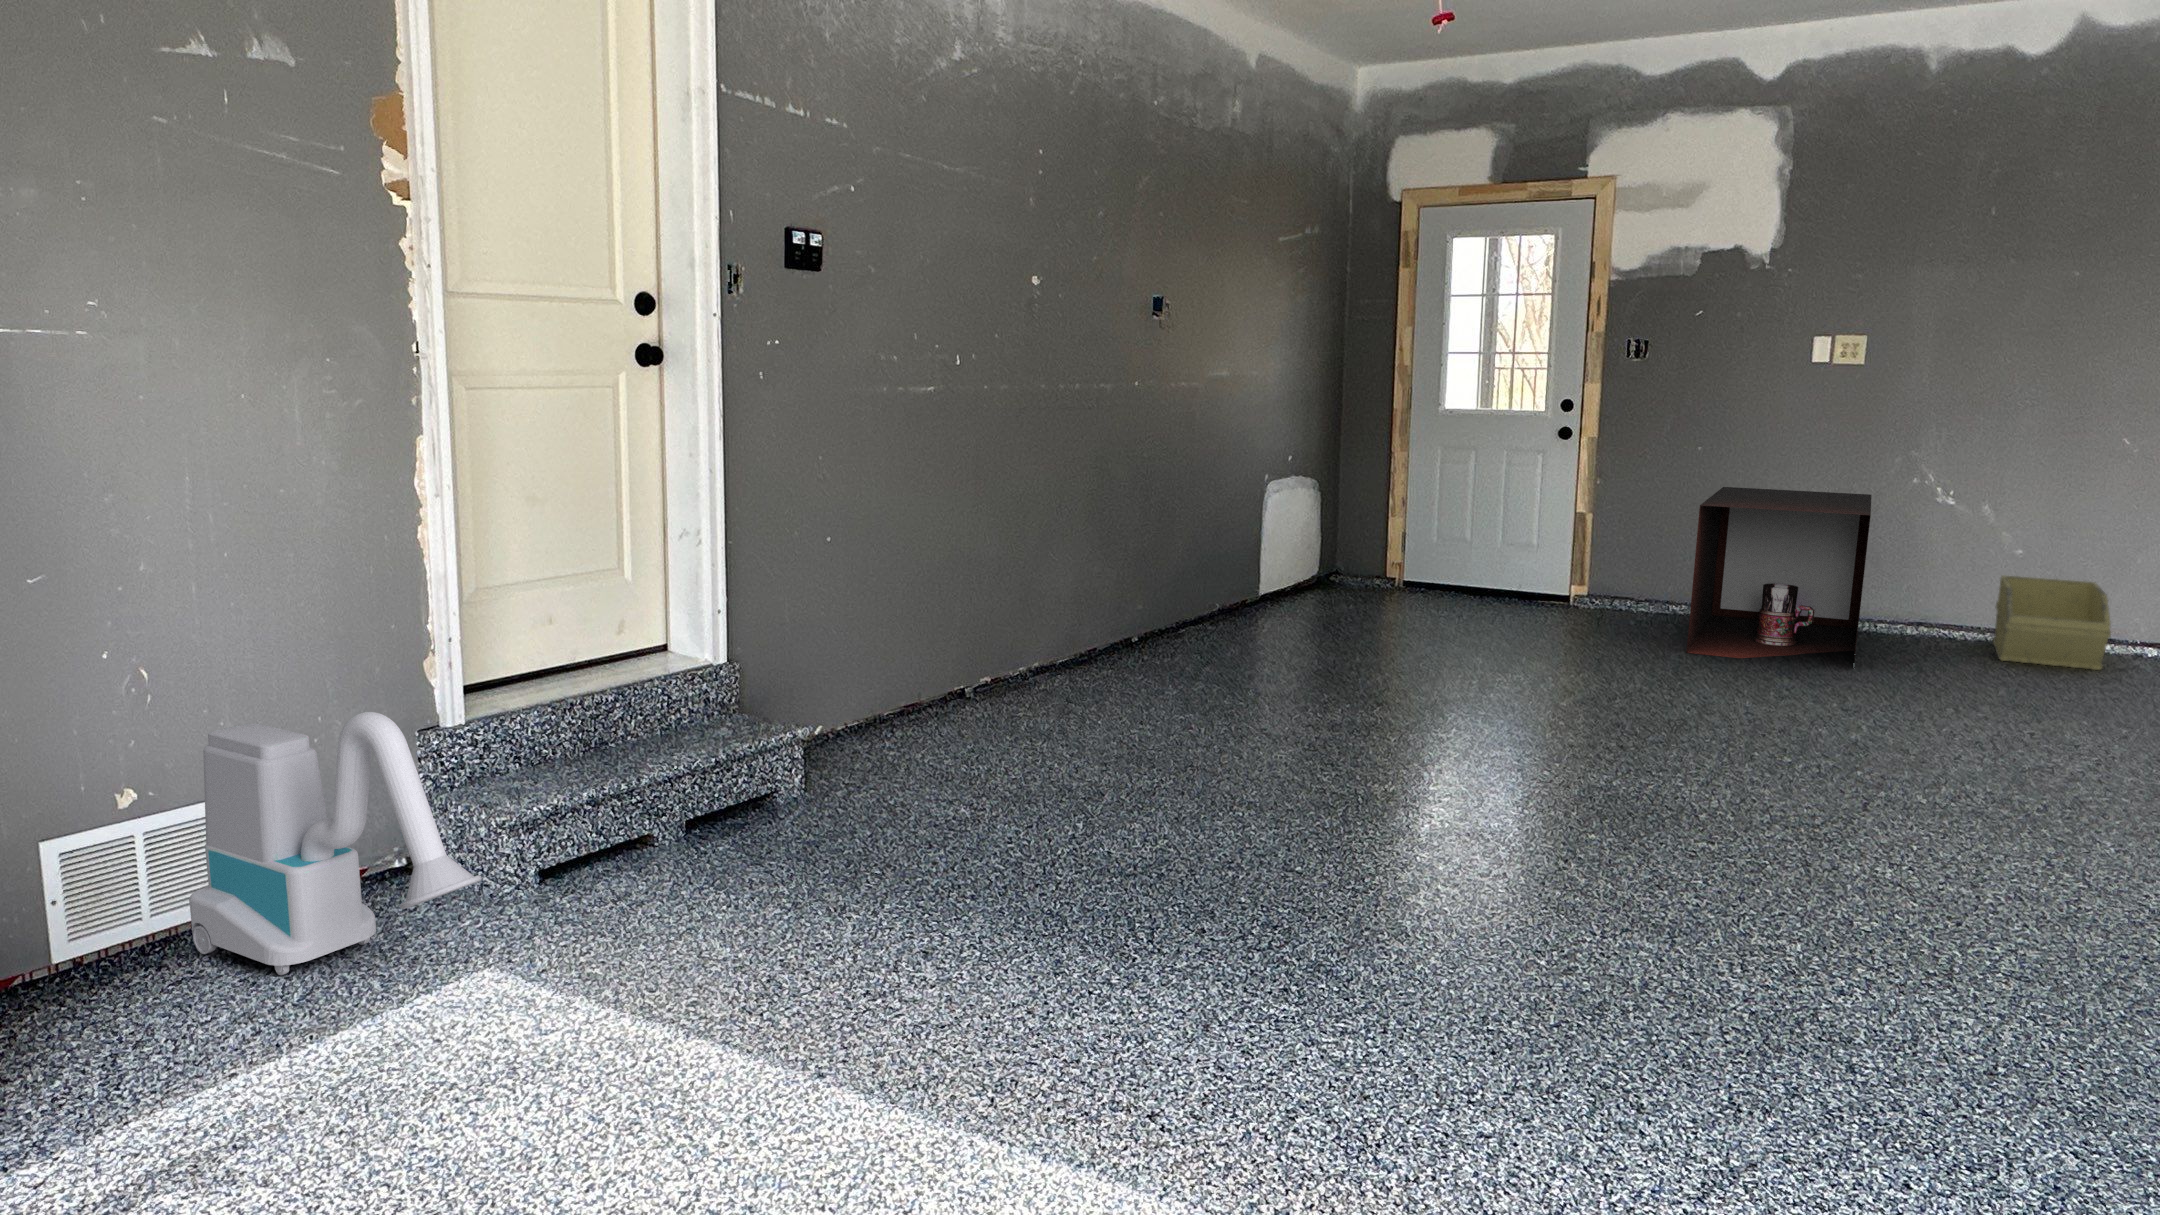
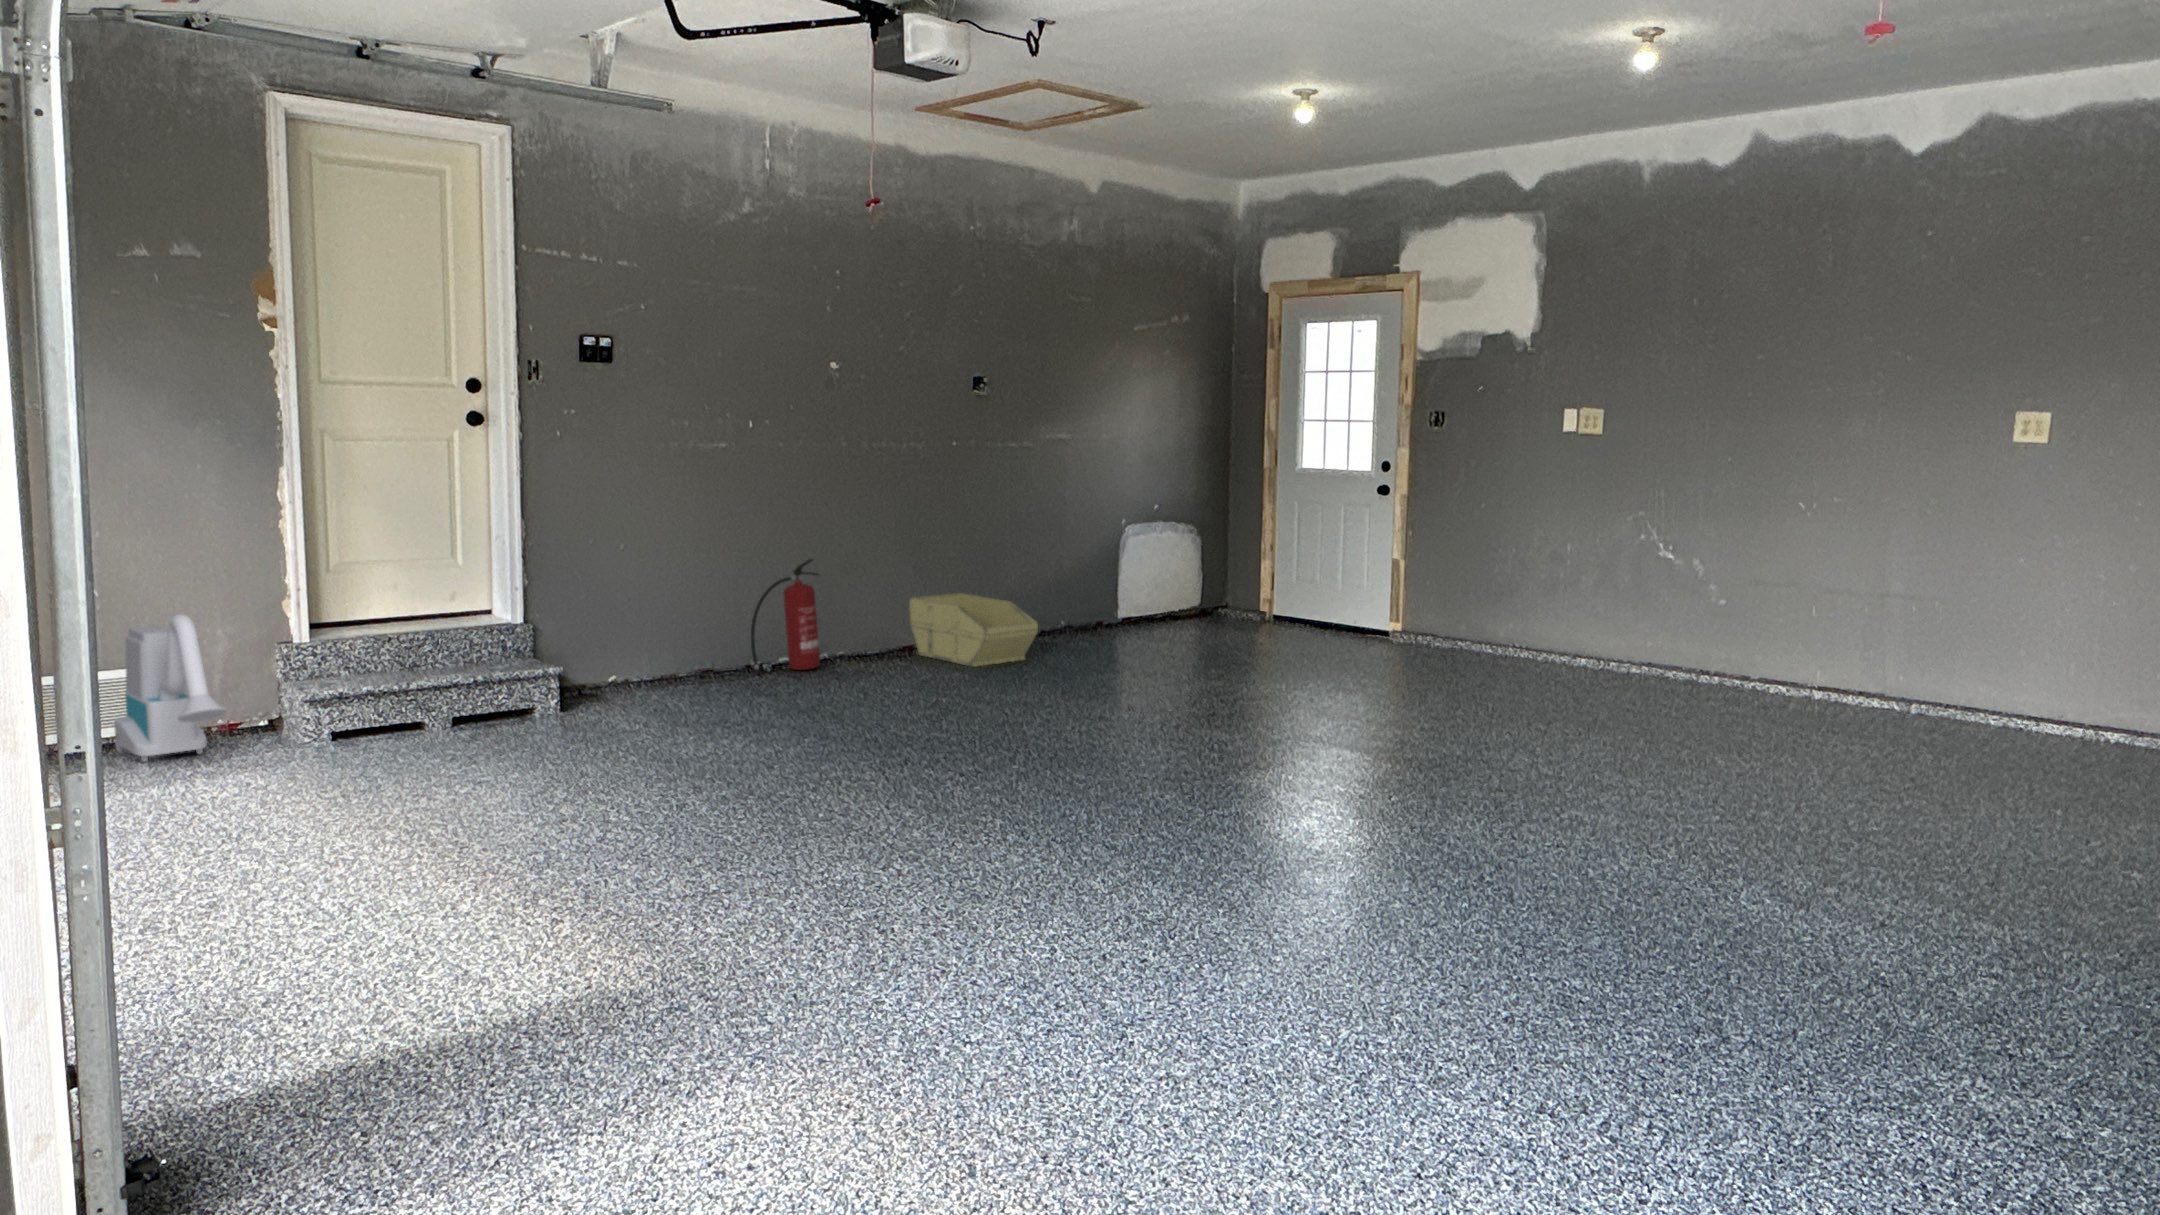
storage cabinet: present [1687,487,1872,658] -> none [1395,538,1612,692]
fire extinguisher: none [968,543,1039,705] -> present [751,559,820,674]
storage bin: present [1993,576,2111,670] -> present [909,593,1038,667]

